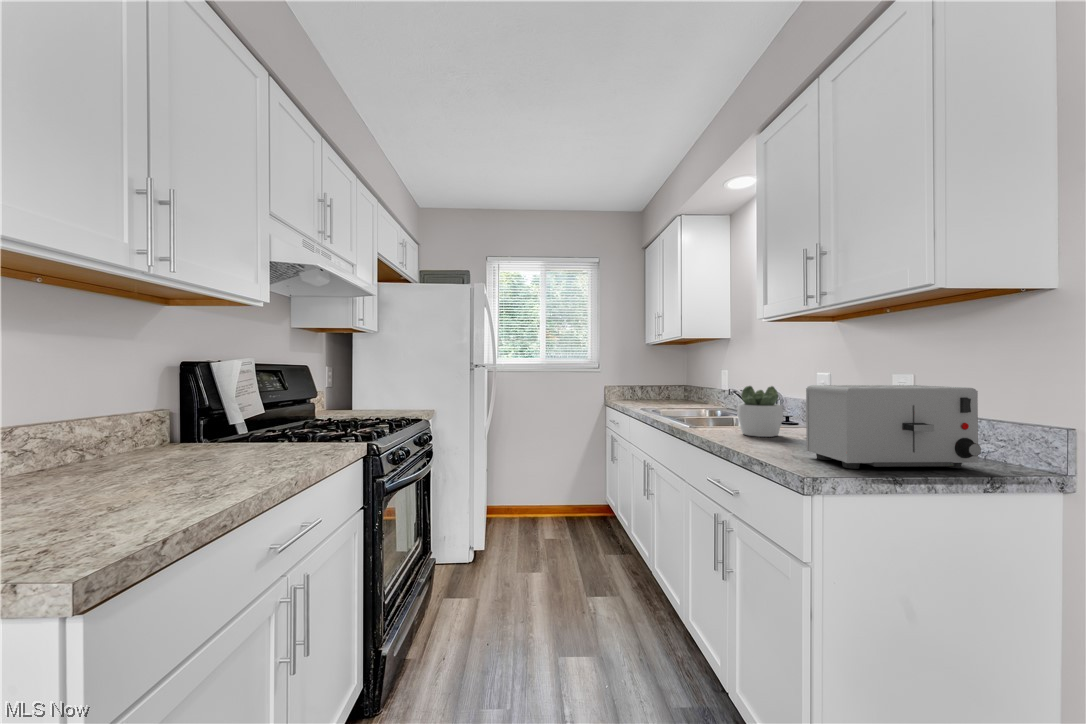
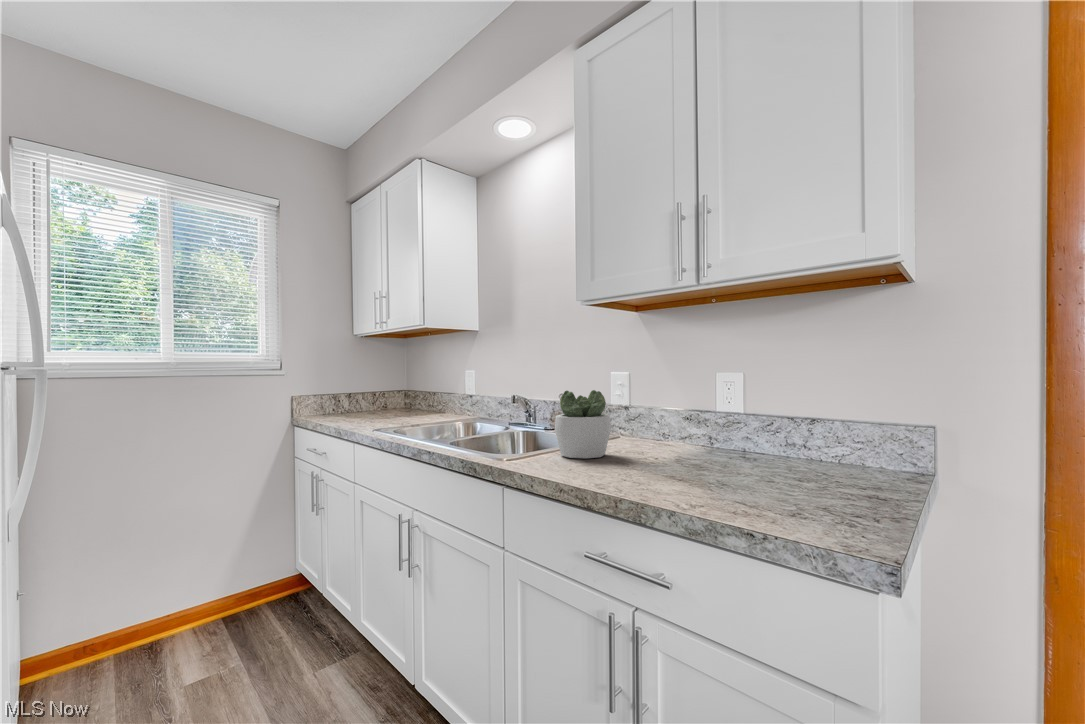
toaster: present [806,385,981,469] -> none [692,384,869,495]

